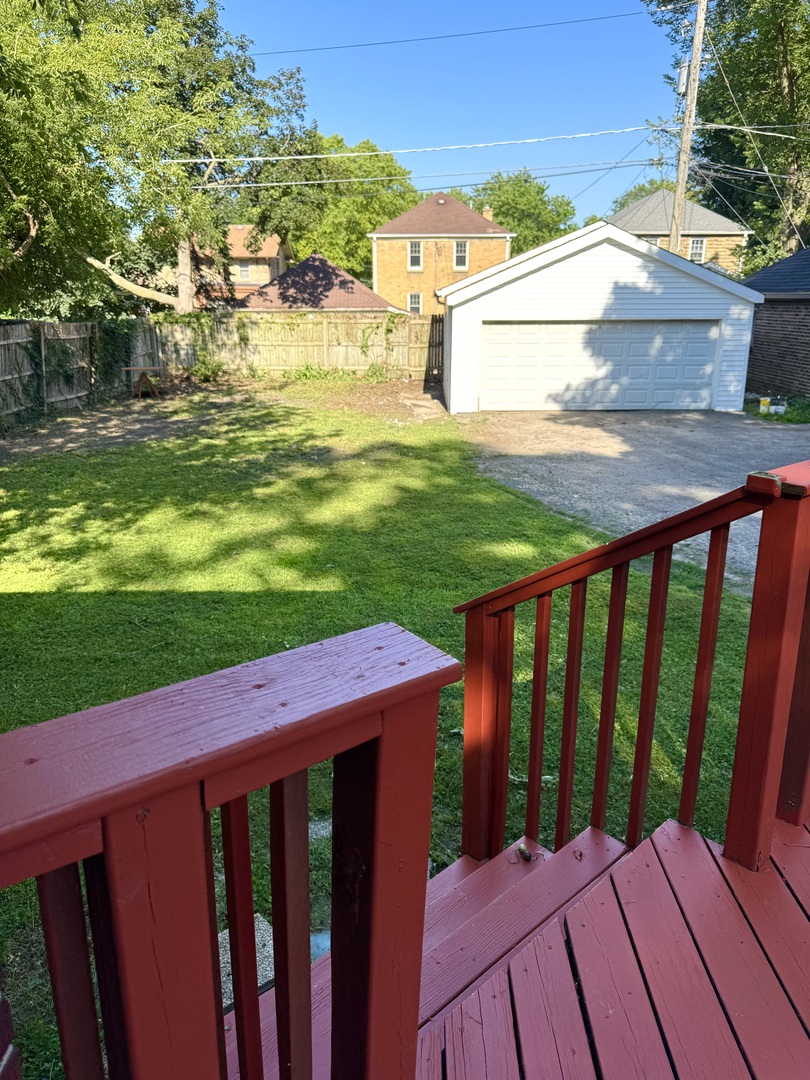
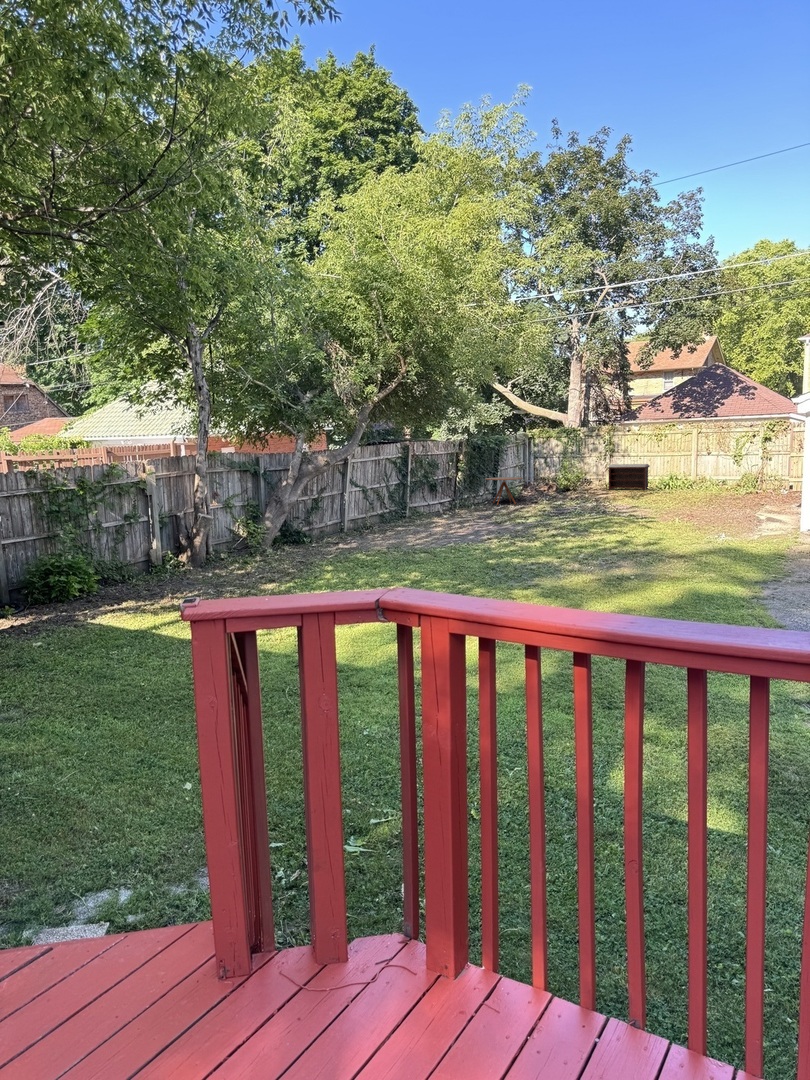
bench: none [242,354,283,380] -> present [608,464,650,490]

